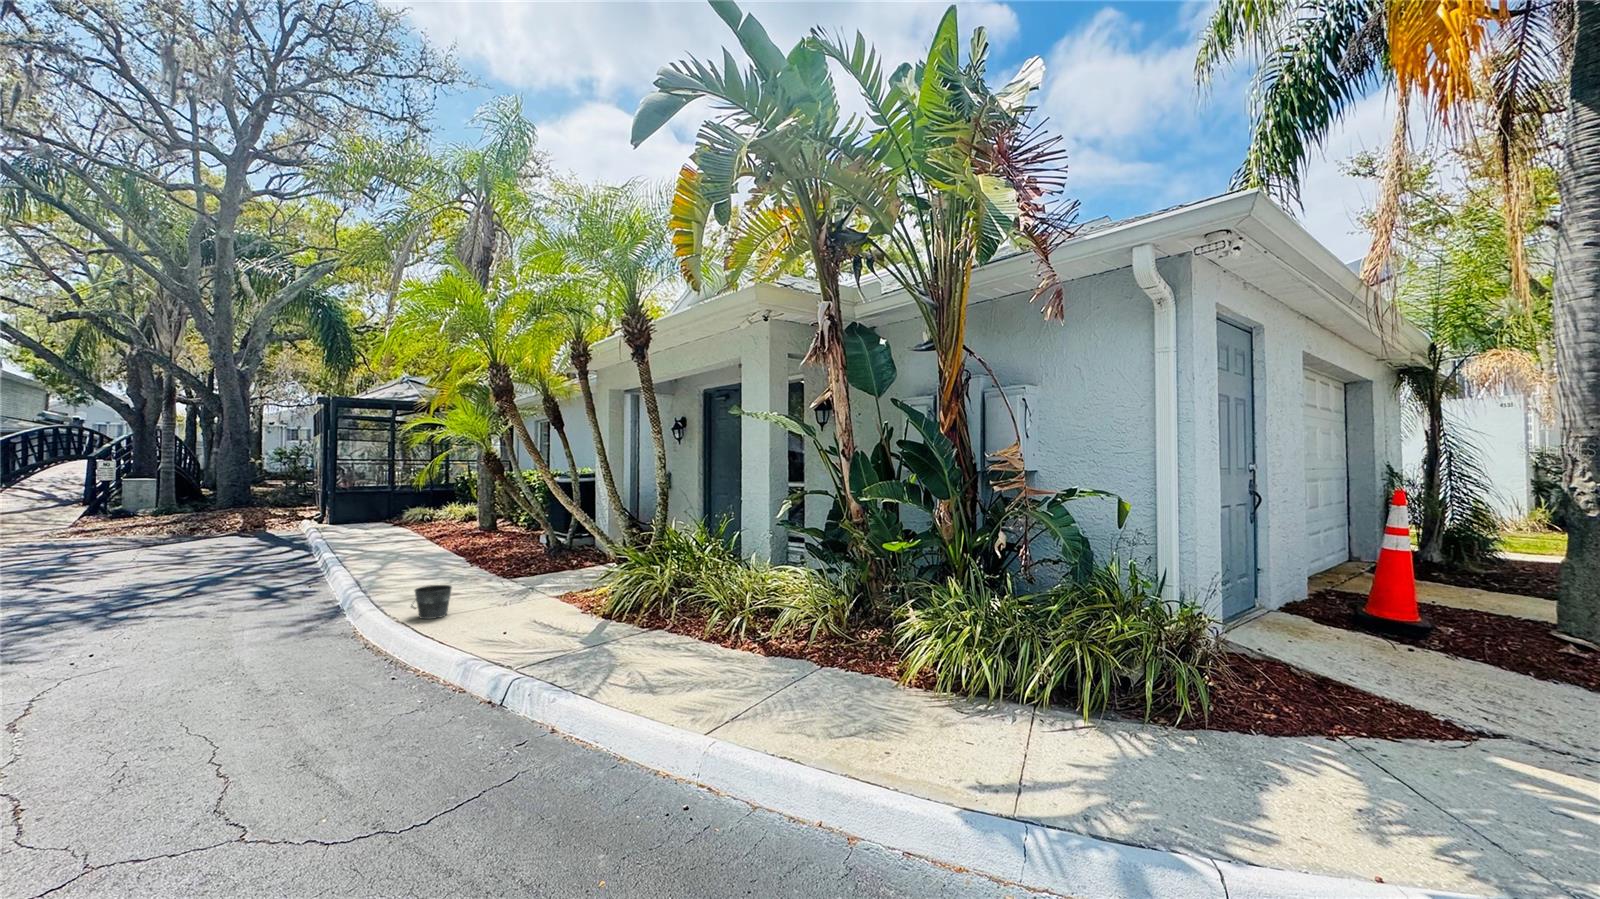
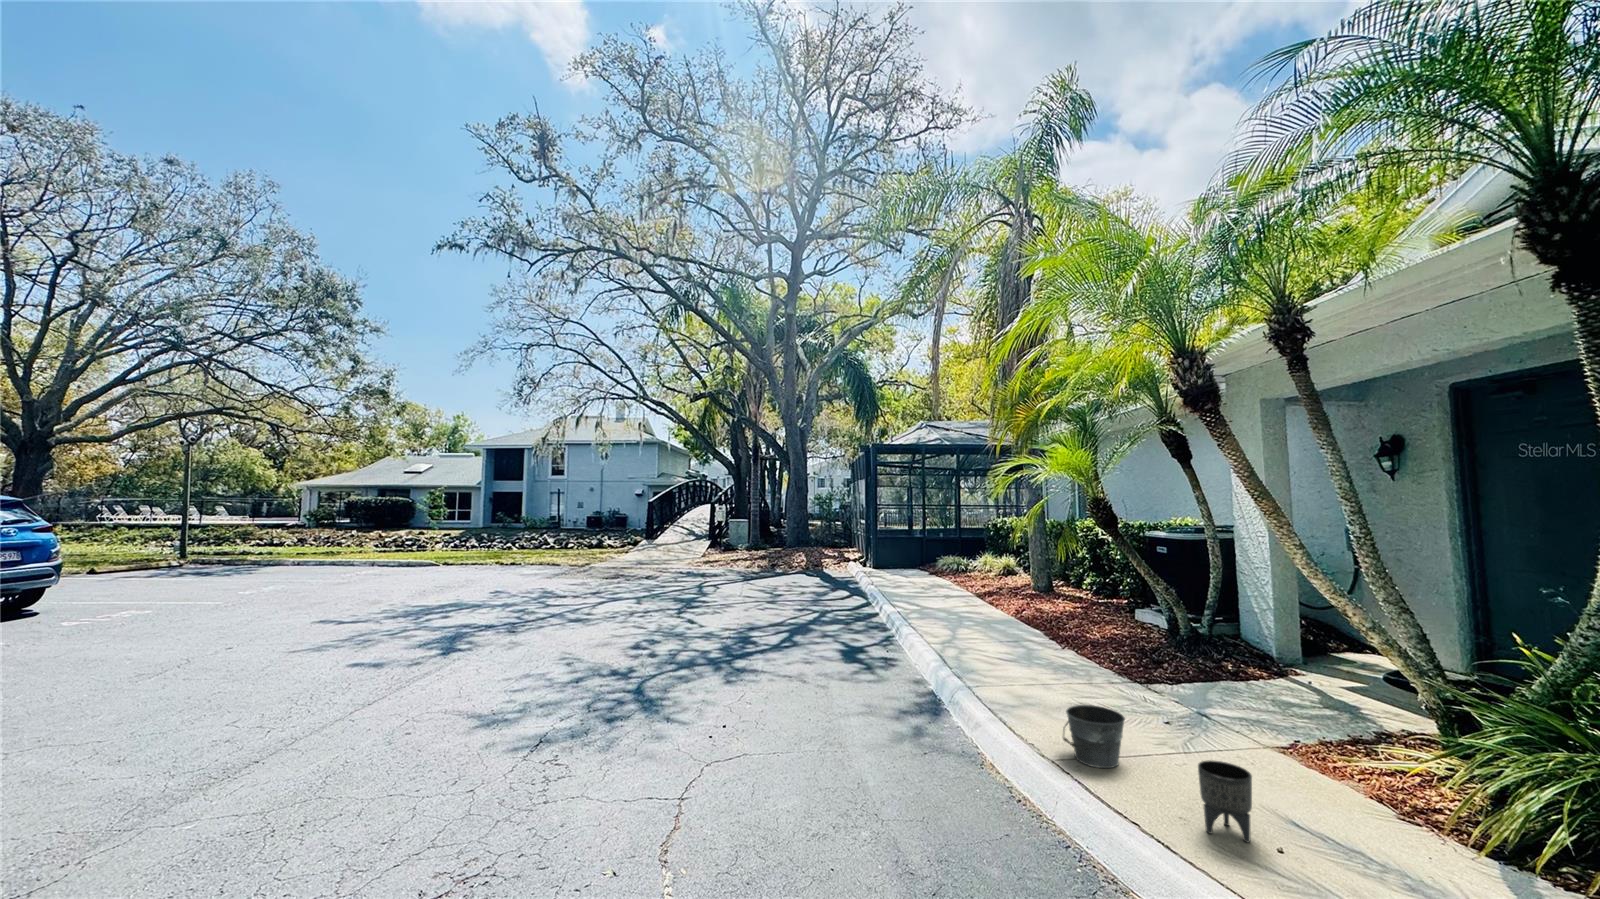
planter: none [467,595,494,632] -> present [1198,760,1252,843]

